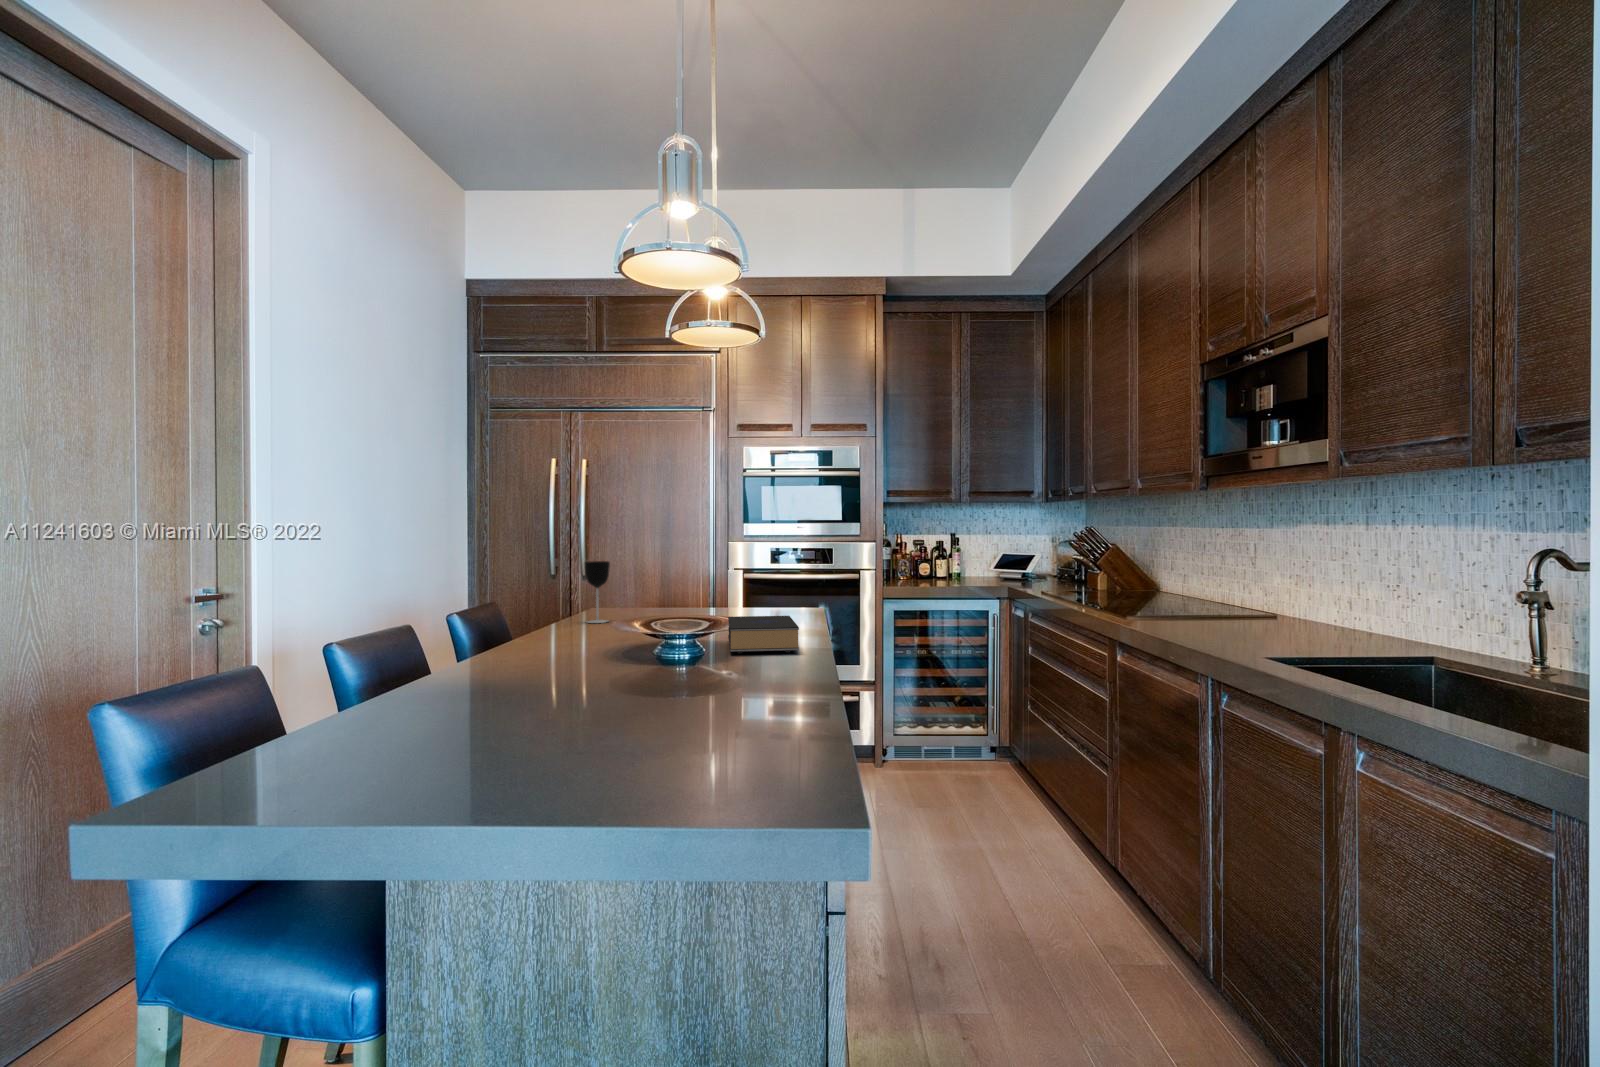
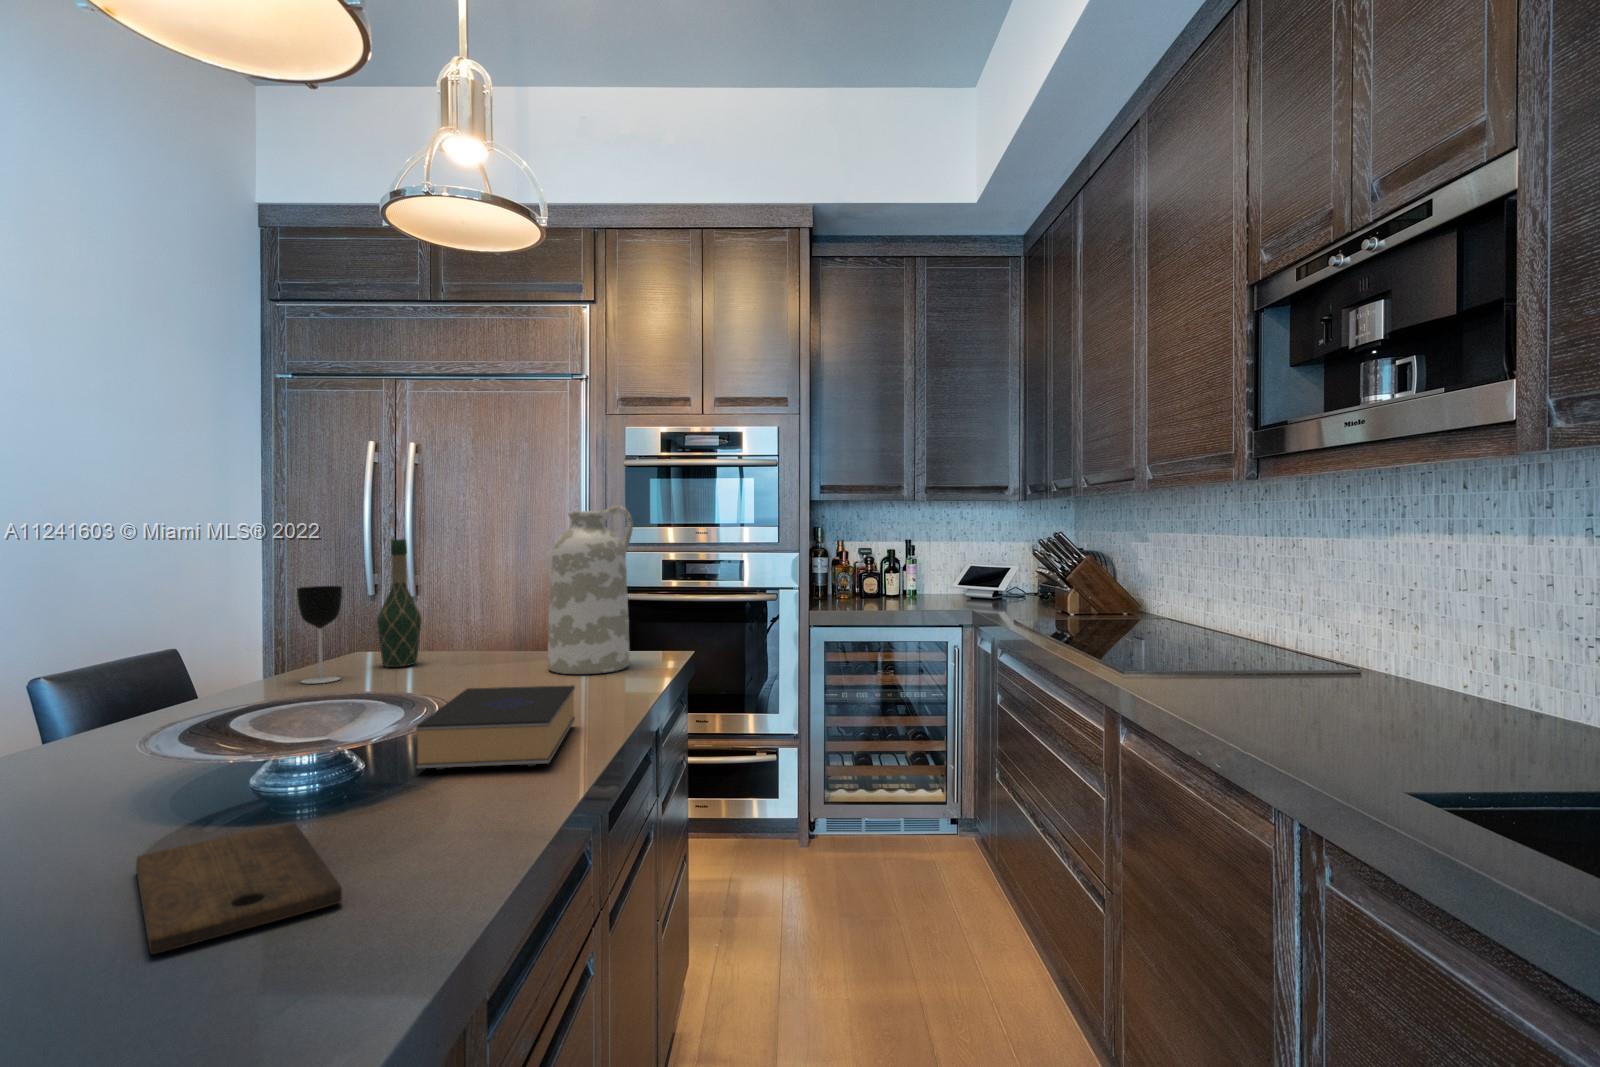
vase: none [735,509,788,619] -> present [548,506,633,674]
wine bottle: none [620,531,647,616] -> present [377,539,421,667]
cutting board: none [655,664,765,694] -> present [136,823,342,954]

